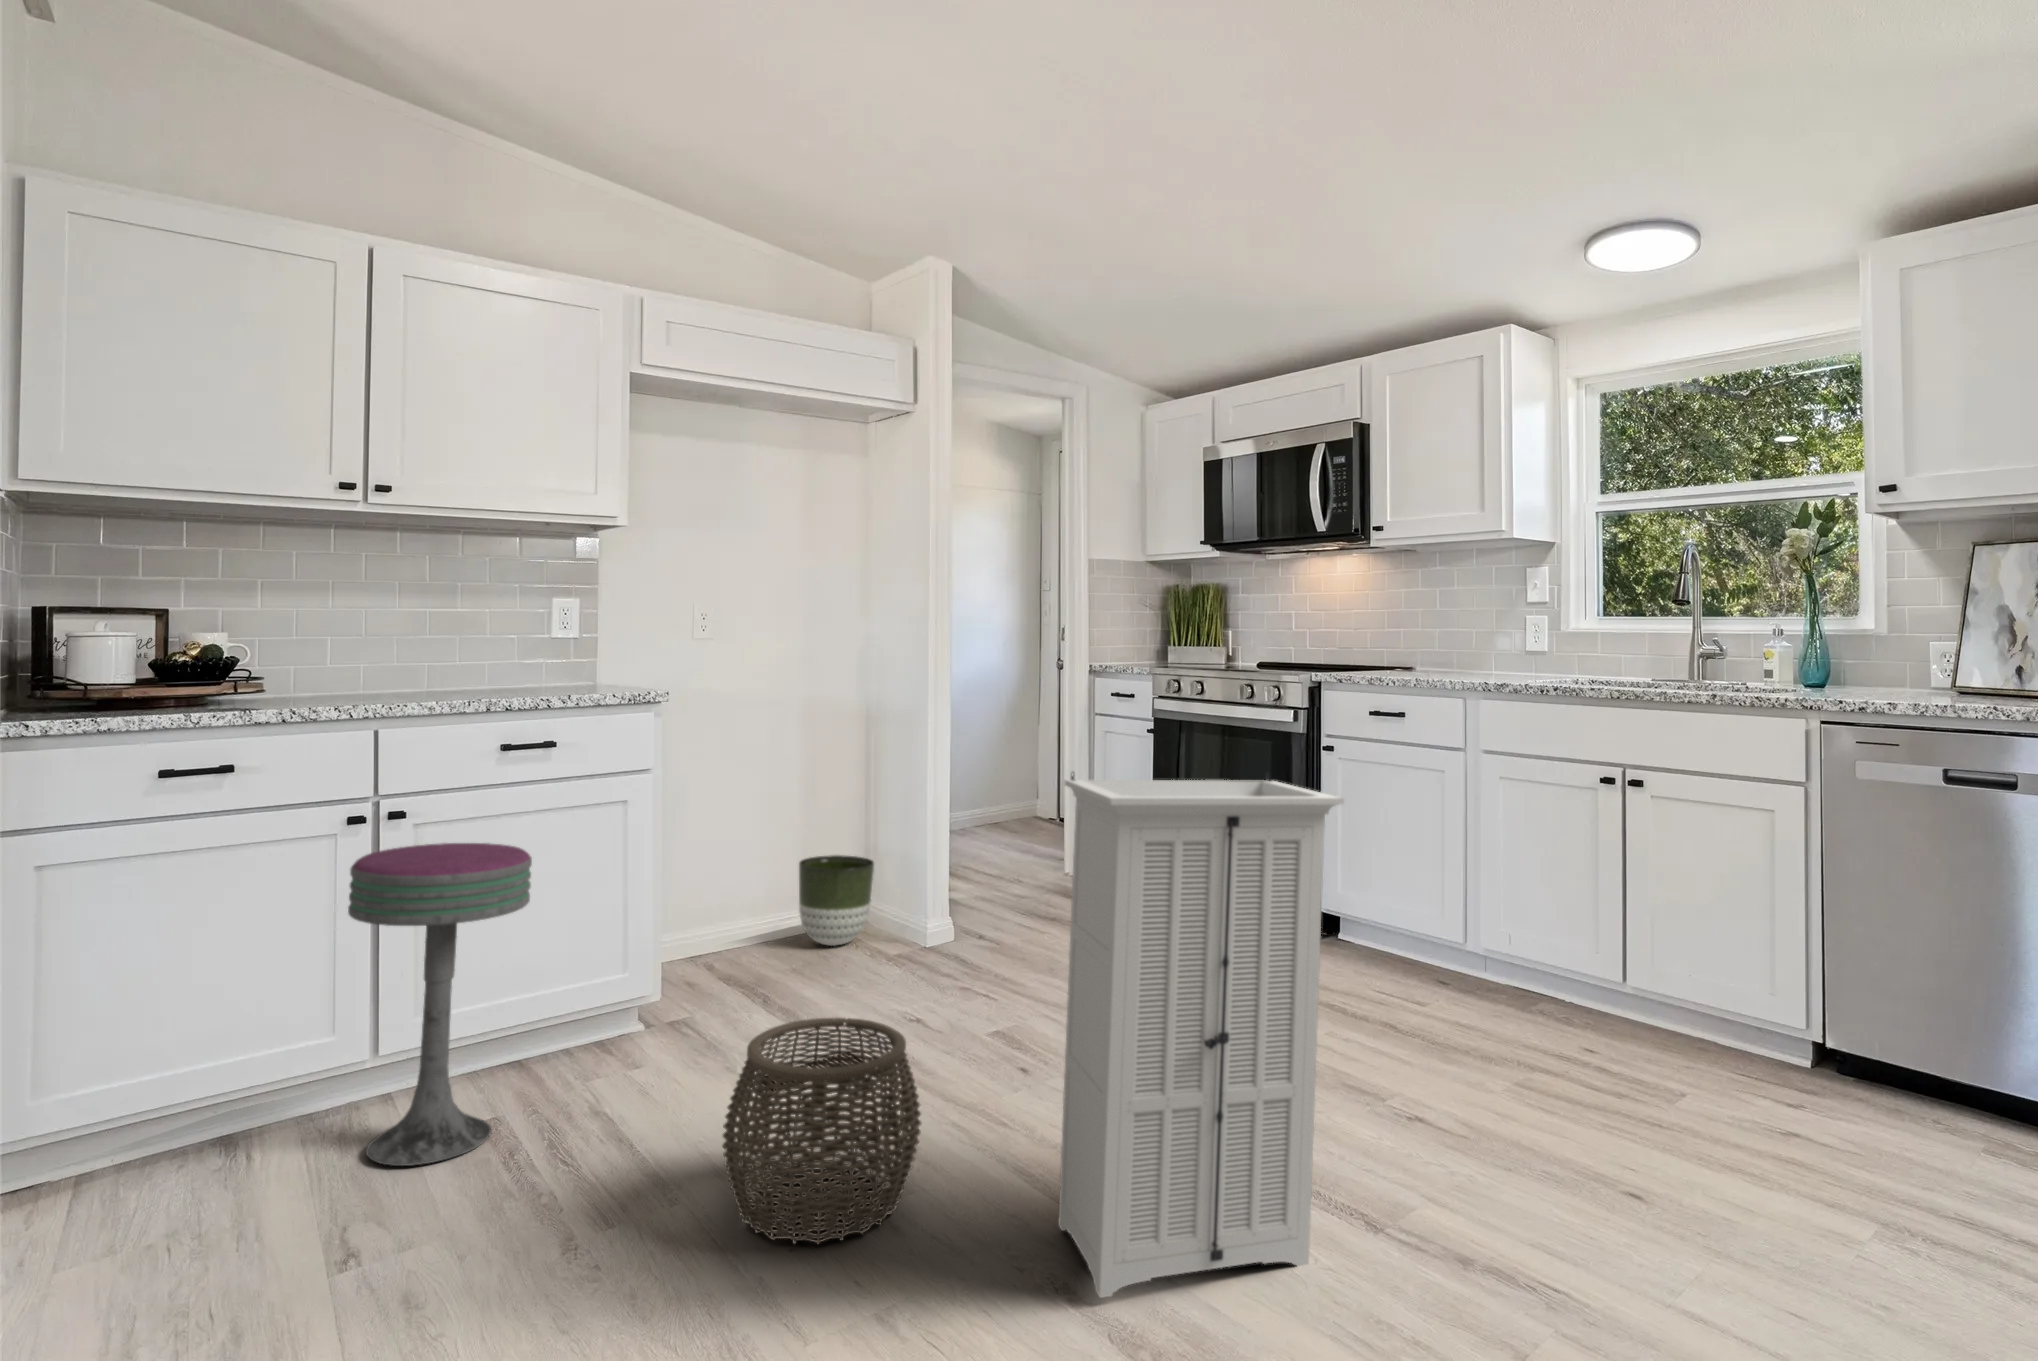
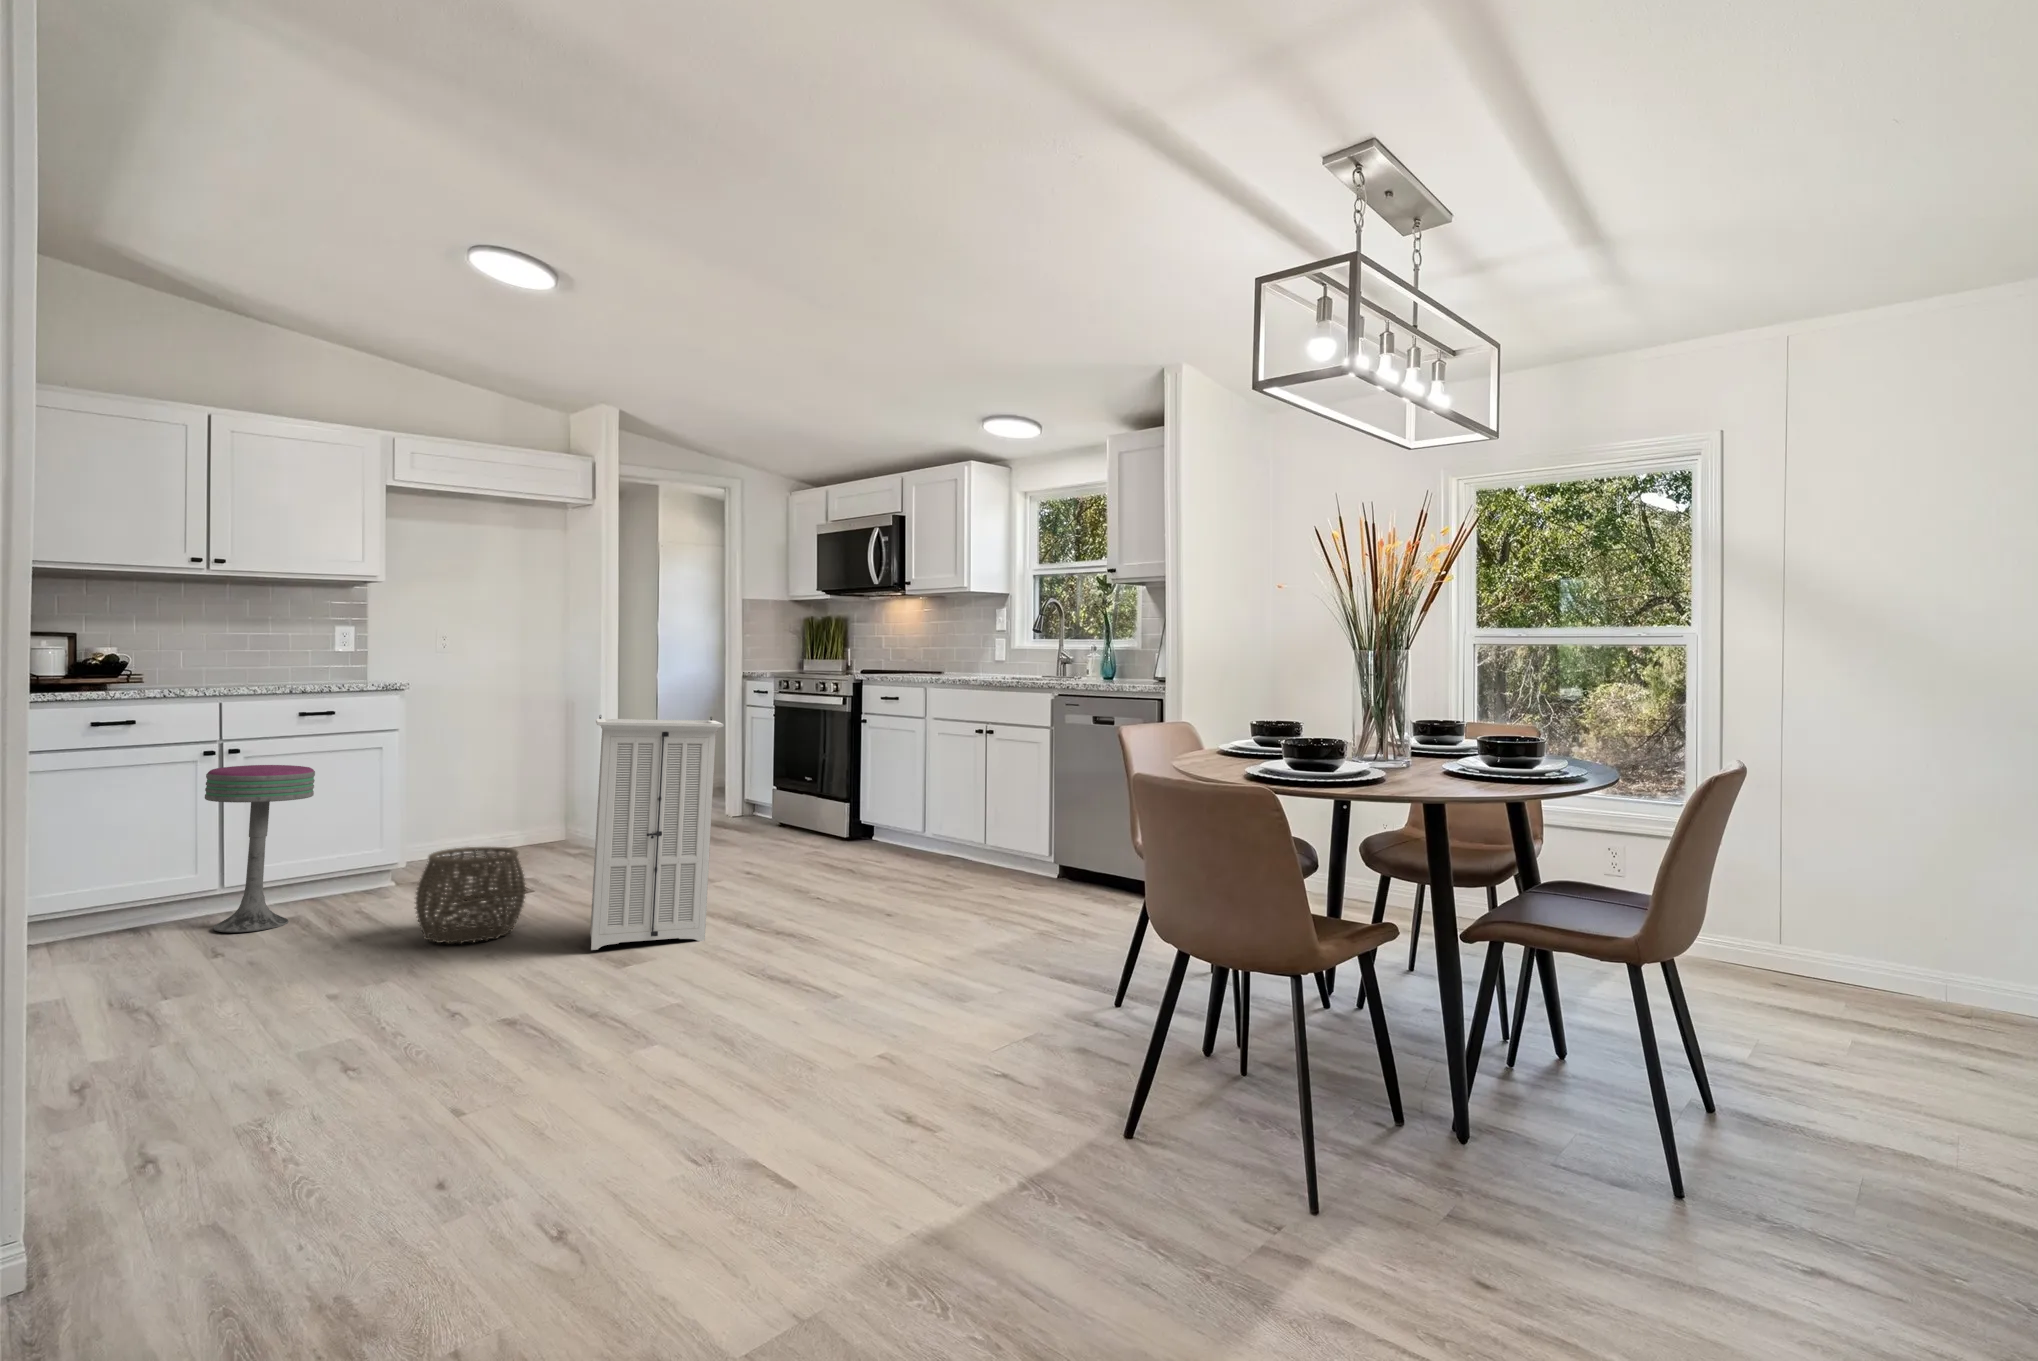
planter: present [799,855,874,946] -> none [512,794,565,850]

